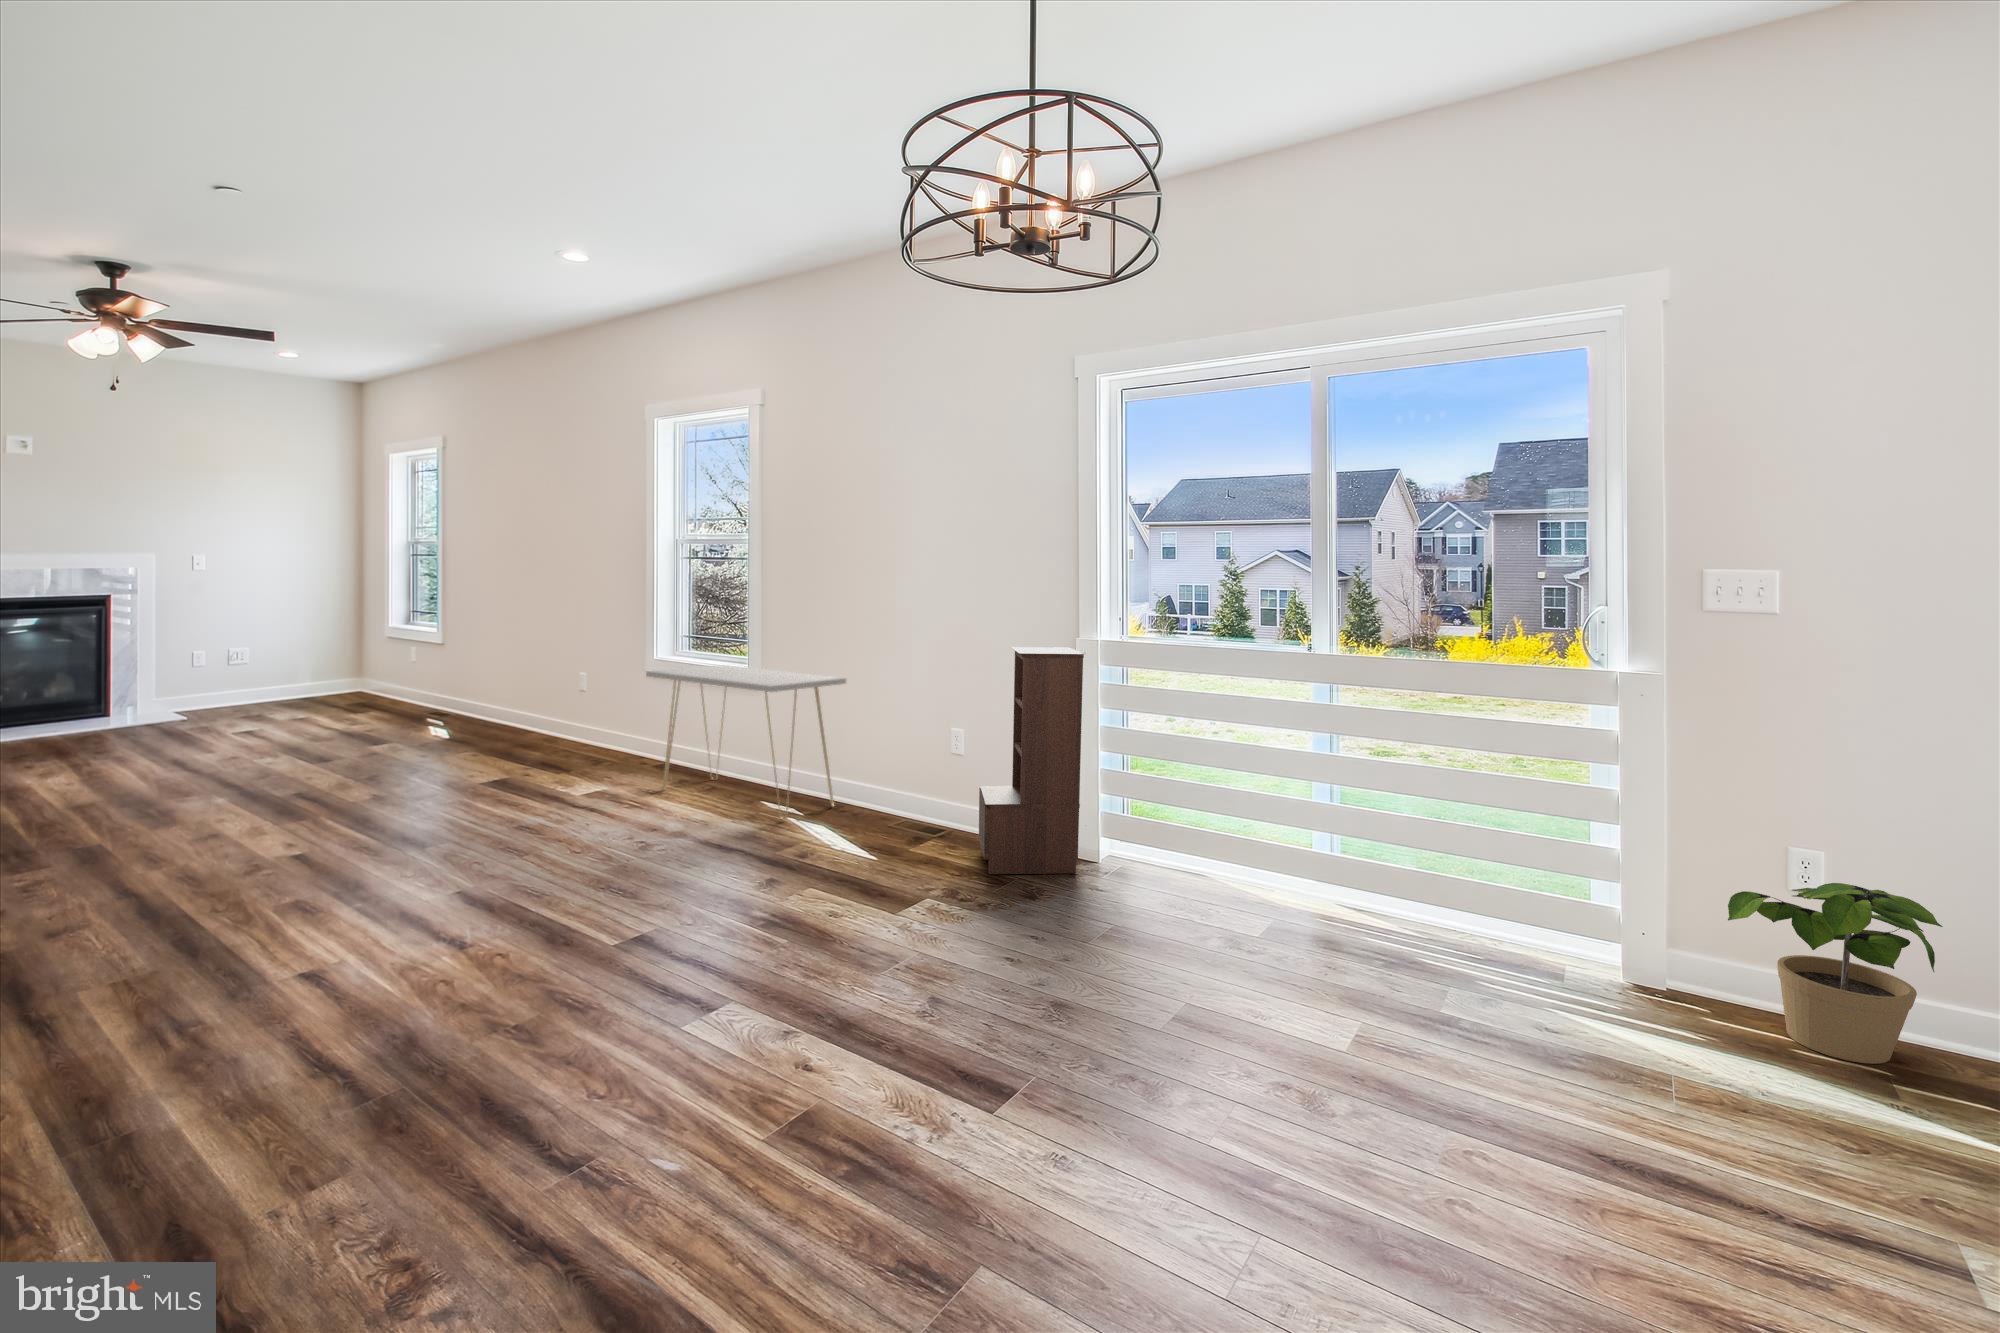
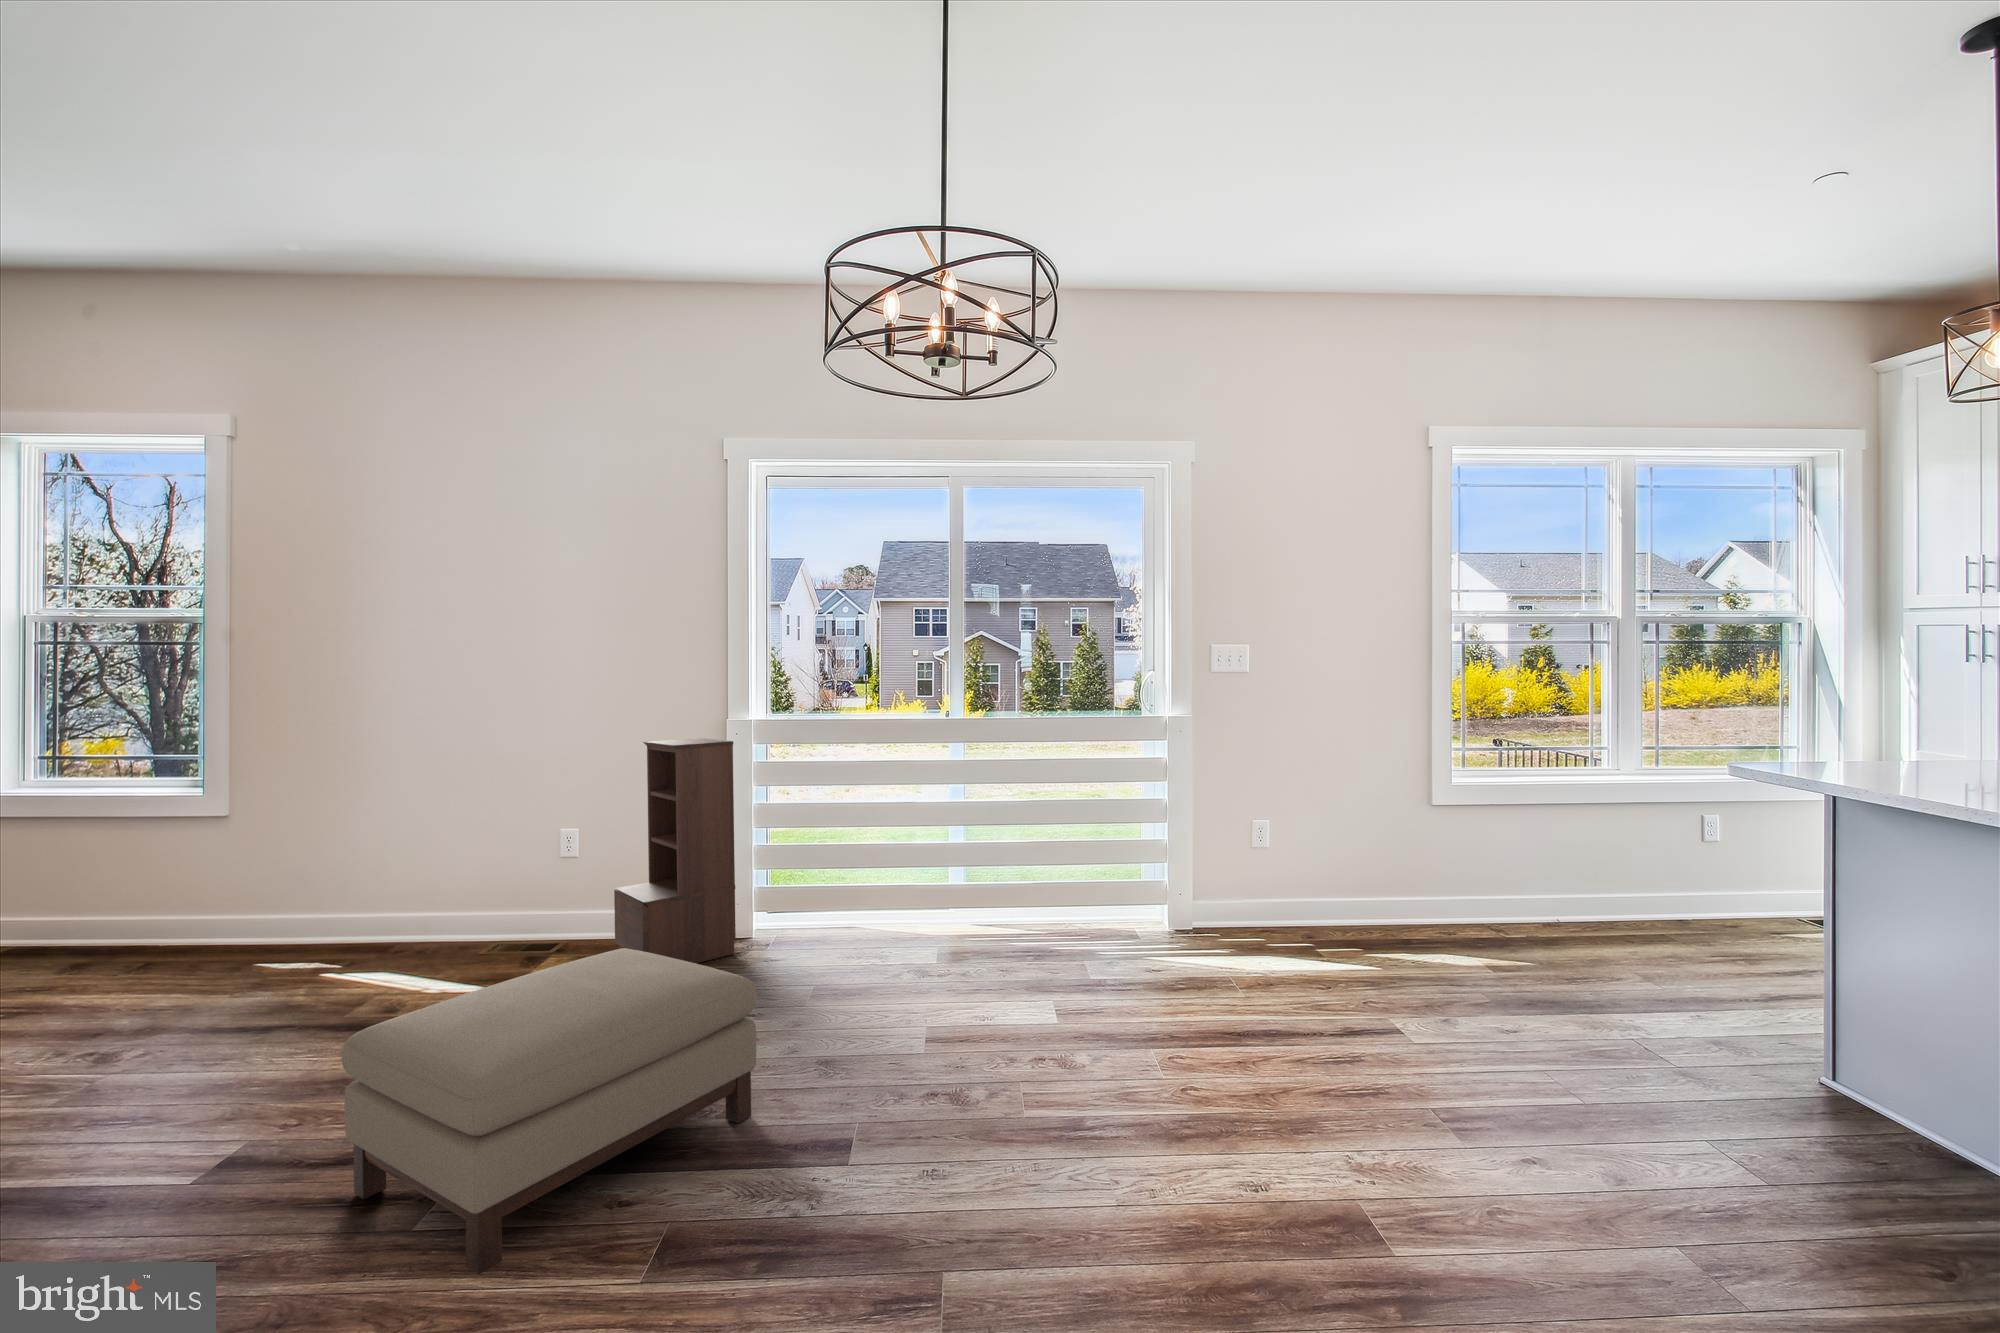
console table: present [646,665,846,819] -> none [48,797,400,987]
ottoman: none [659,843,965,1081] -> present [342,948,757,1274]
potted plant: present [1728,883,1942,1064] -> none [1219,834,1332,944]

